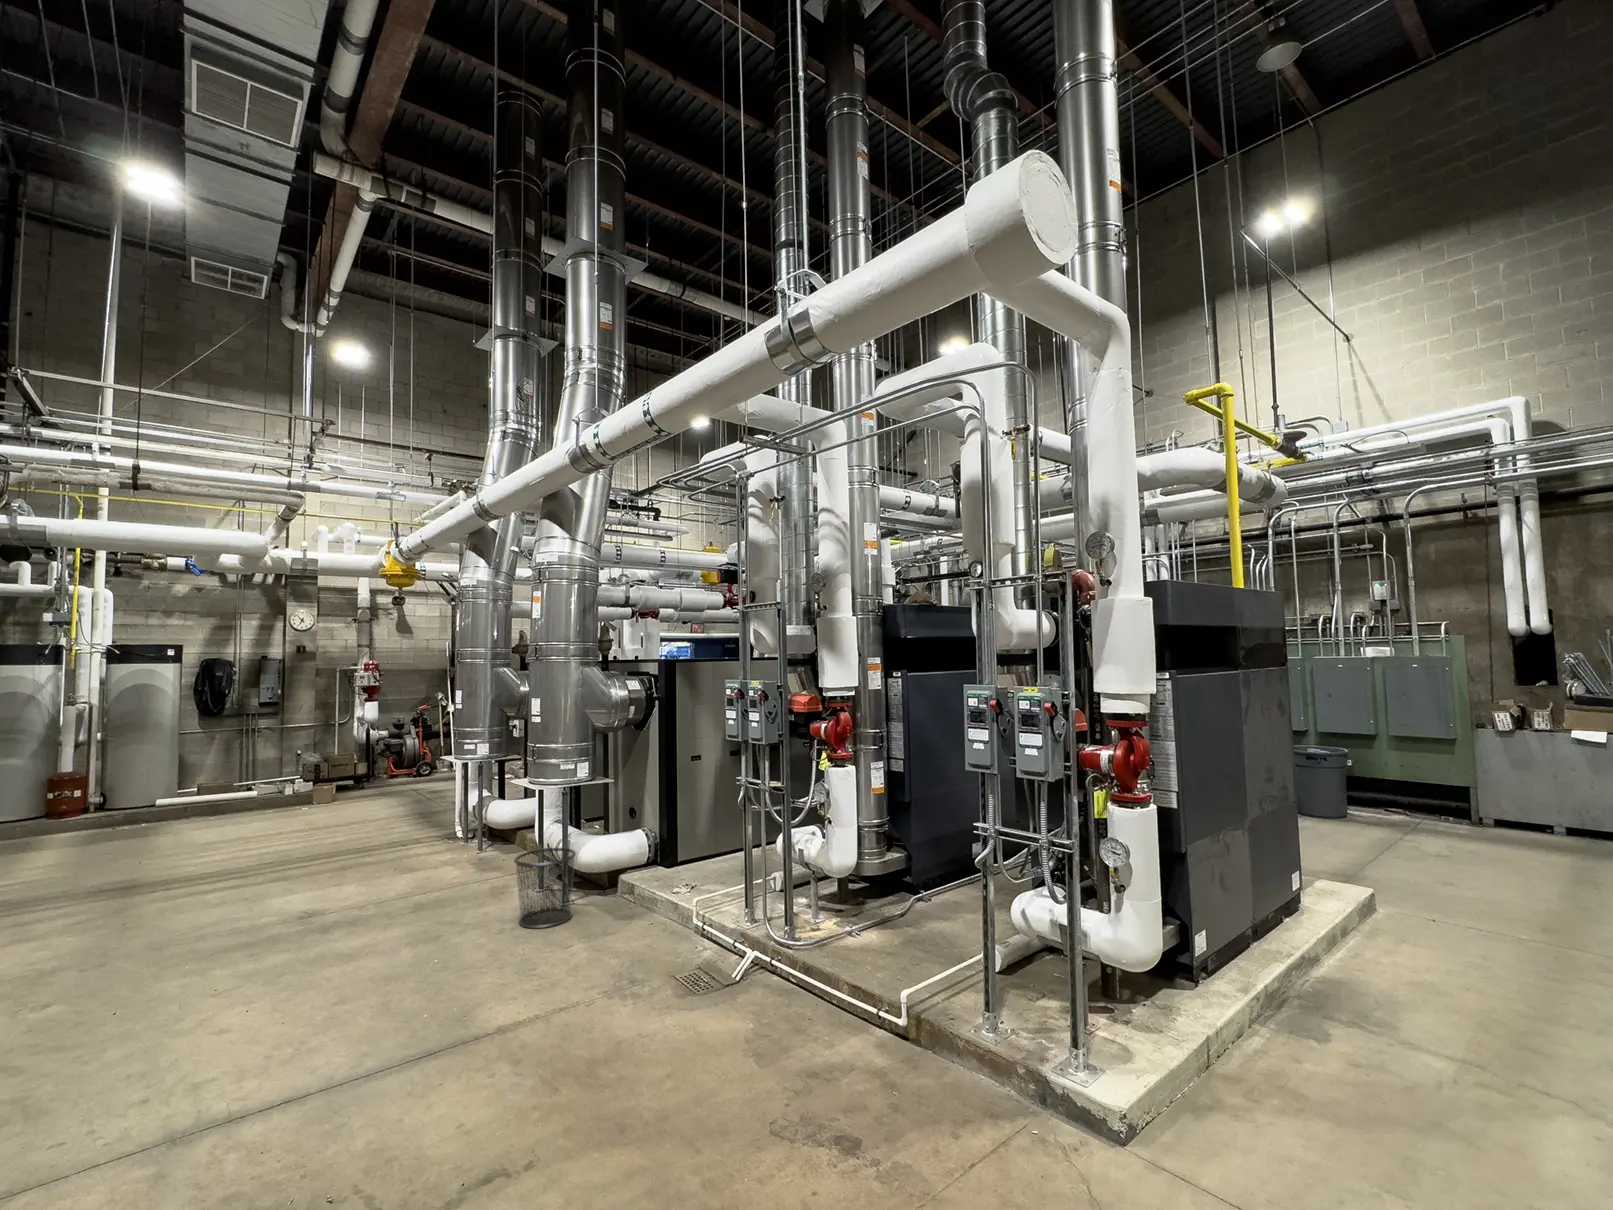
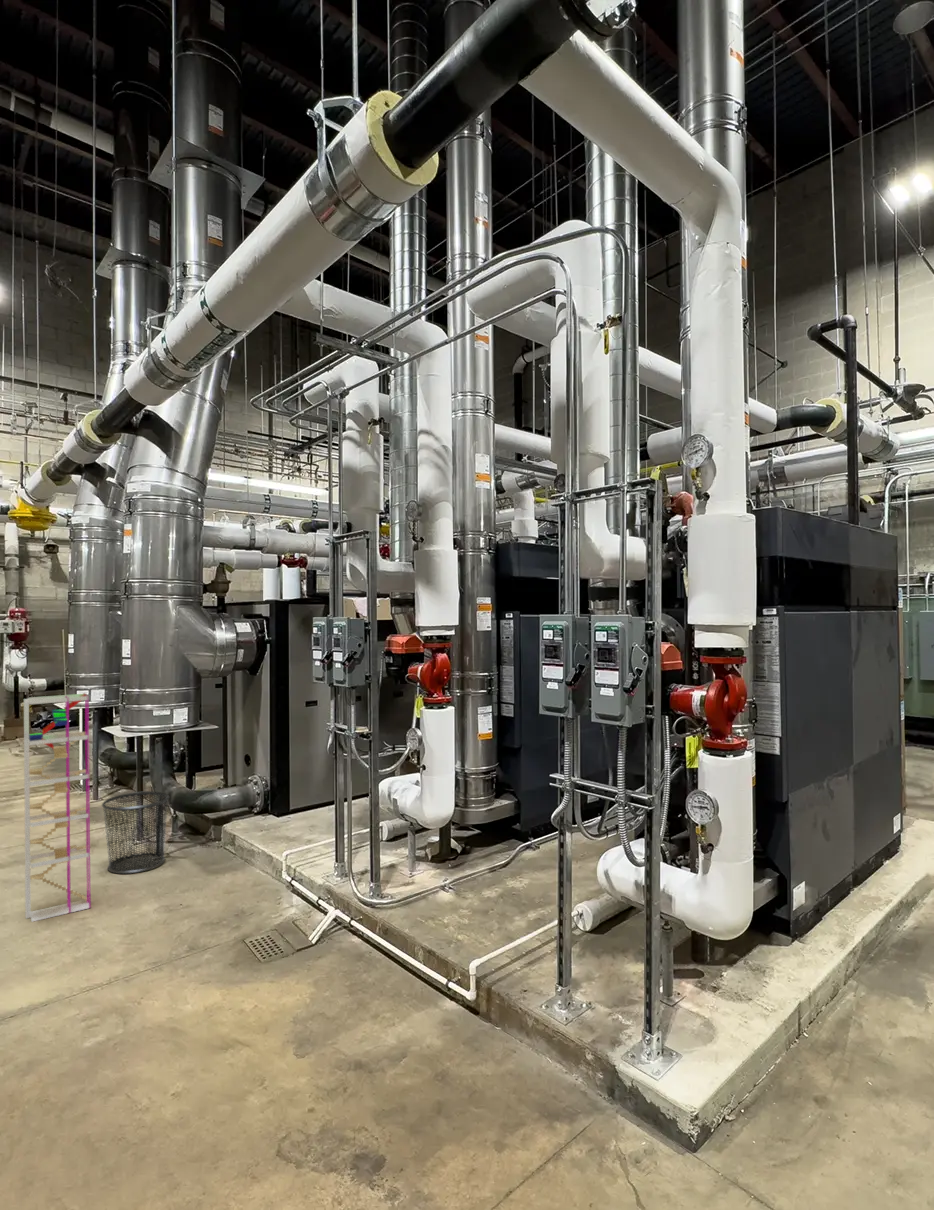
shelving unit: none [460,755,519,975] -> present [24,693,91,922]

